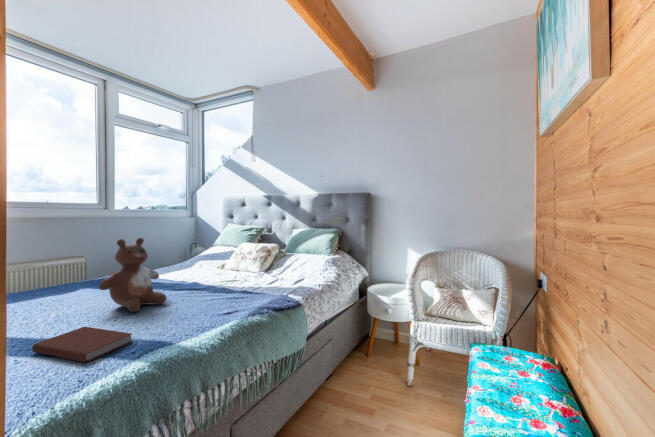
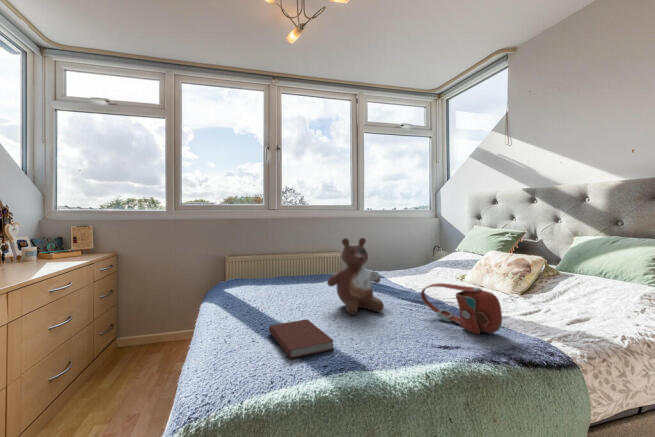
handbag: none [201,268,261,301] -> present [421,283,502,334]

